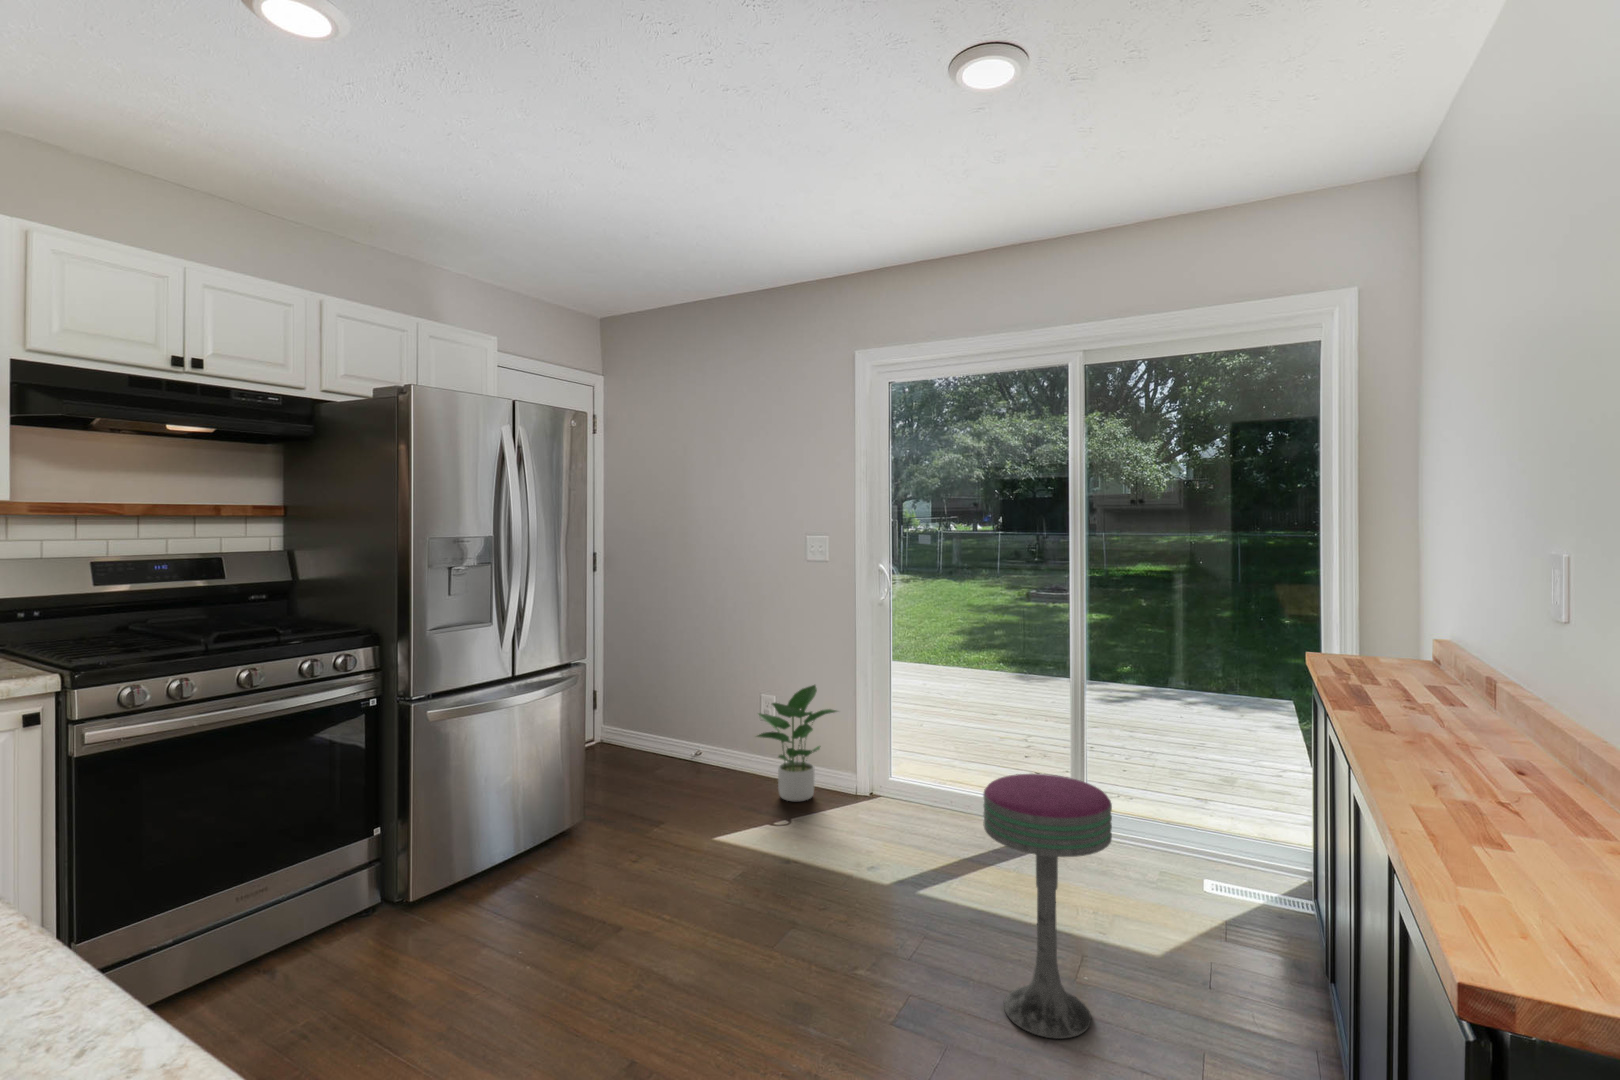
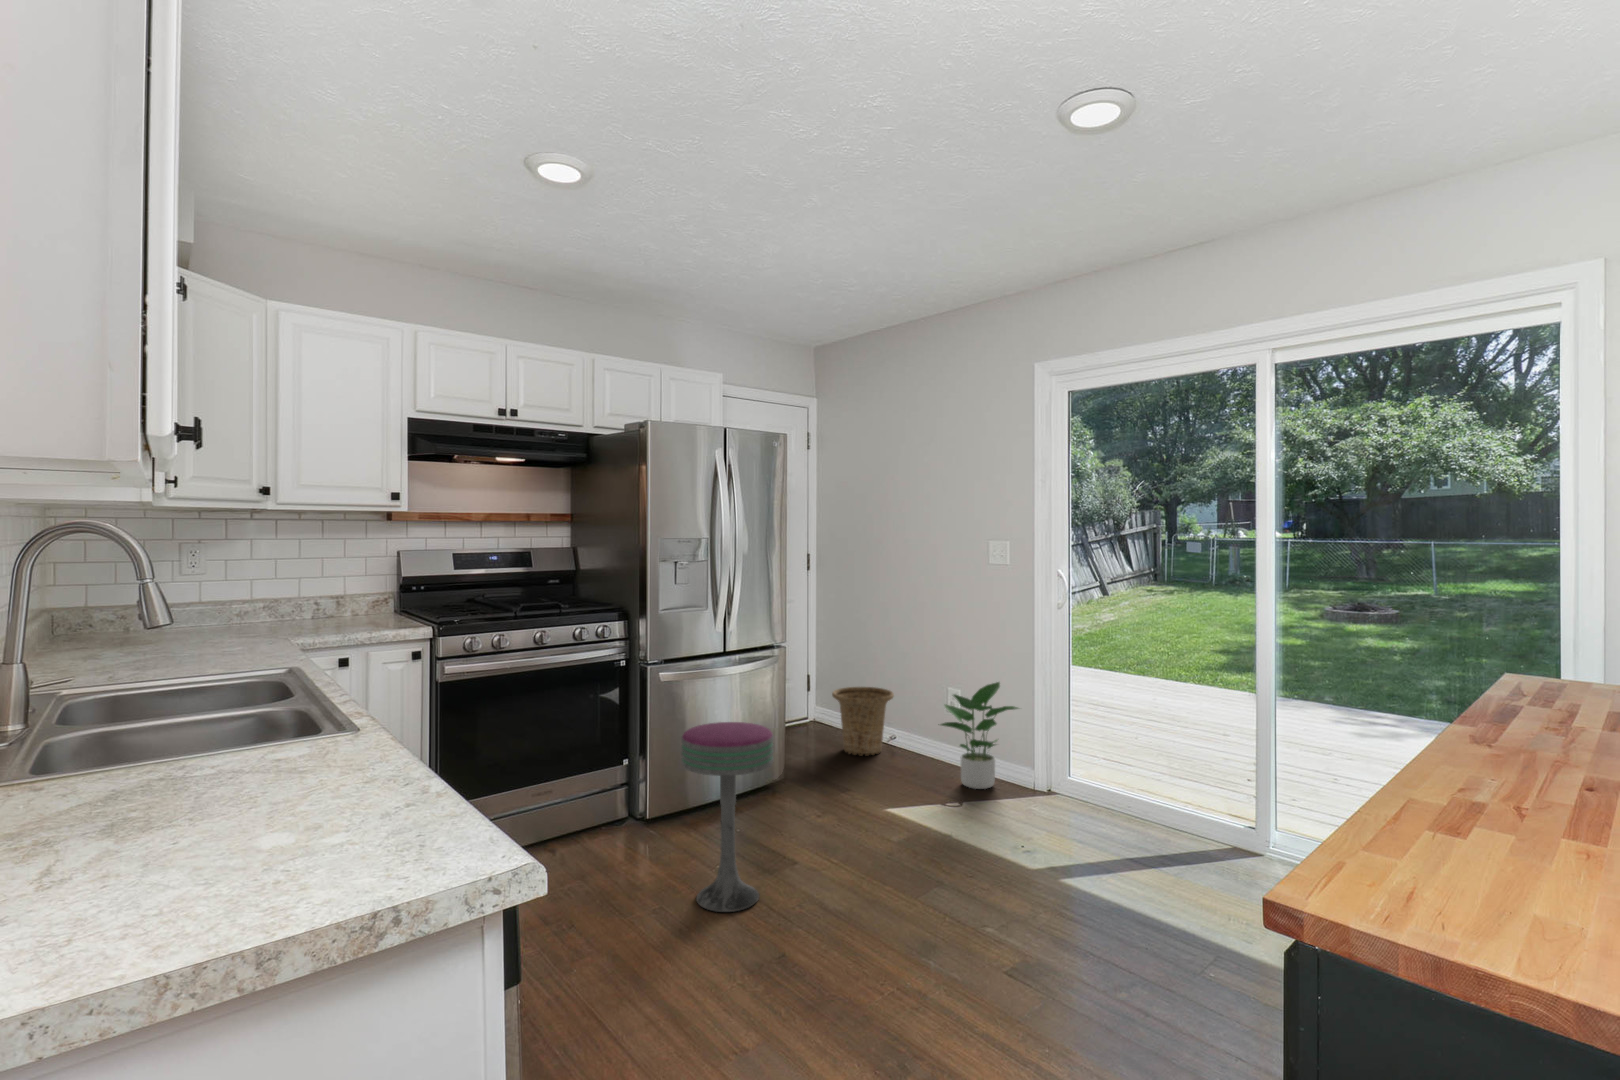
basket: none [626,699,695,777] -> present [832,687,894,756]
bar stool: present [983,774,1112,1039] -> present [681,722,774,912]

